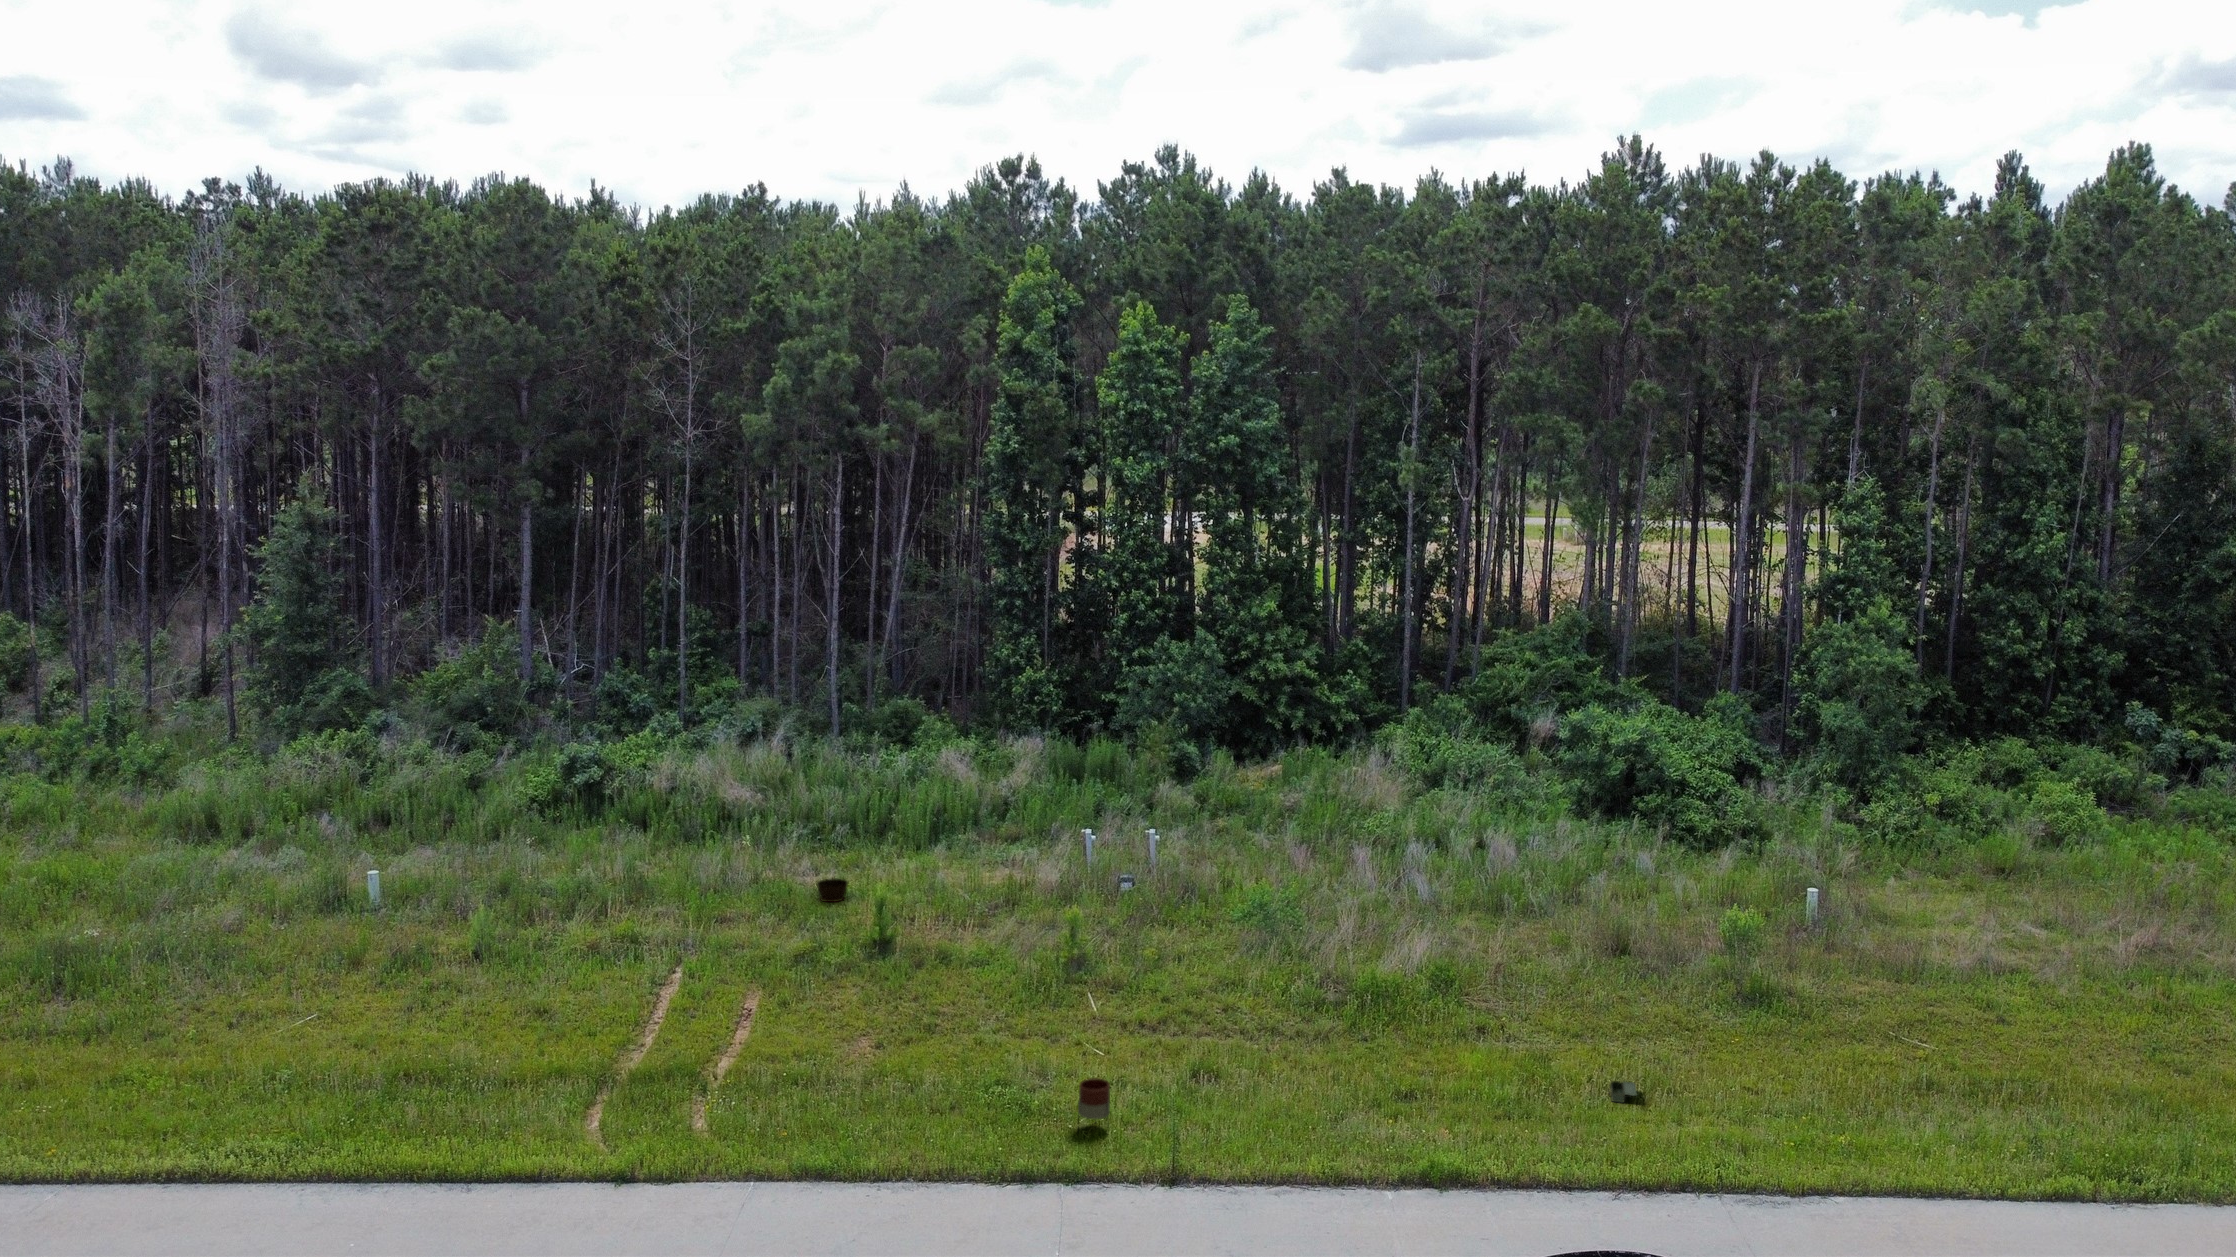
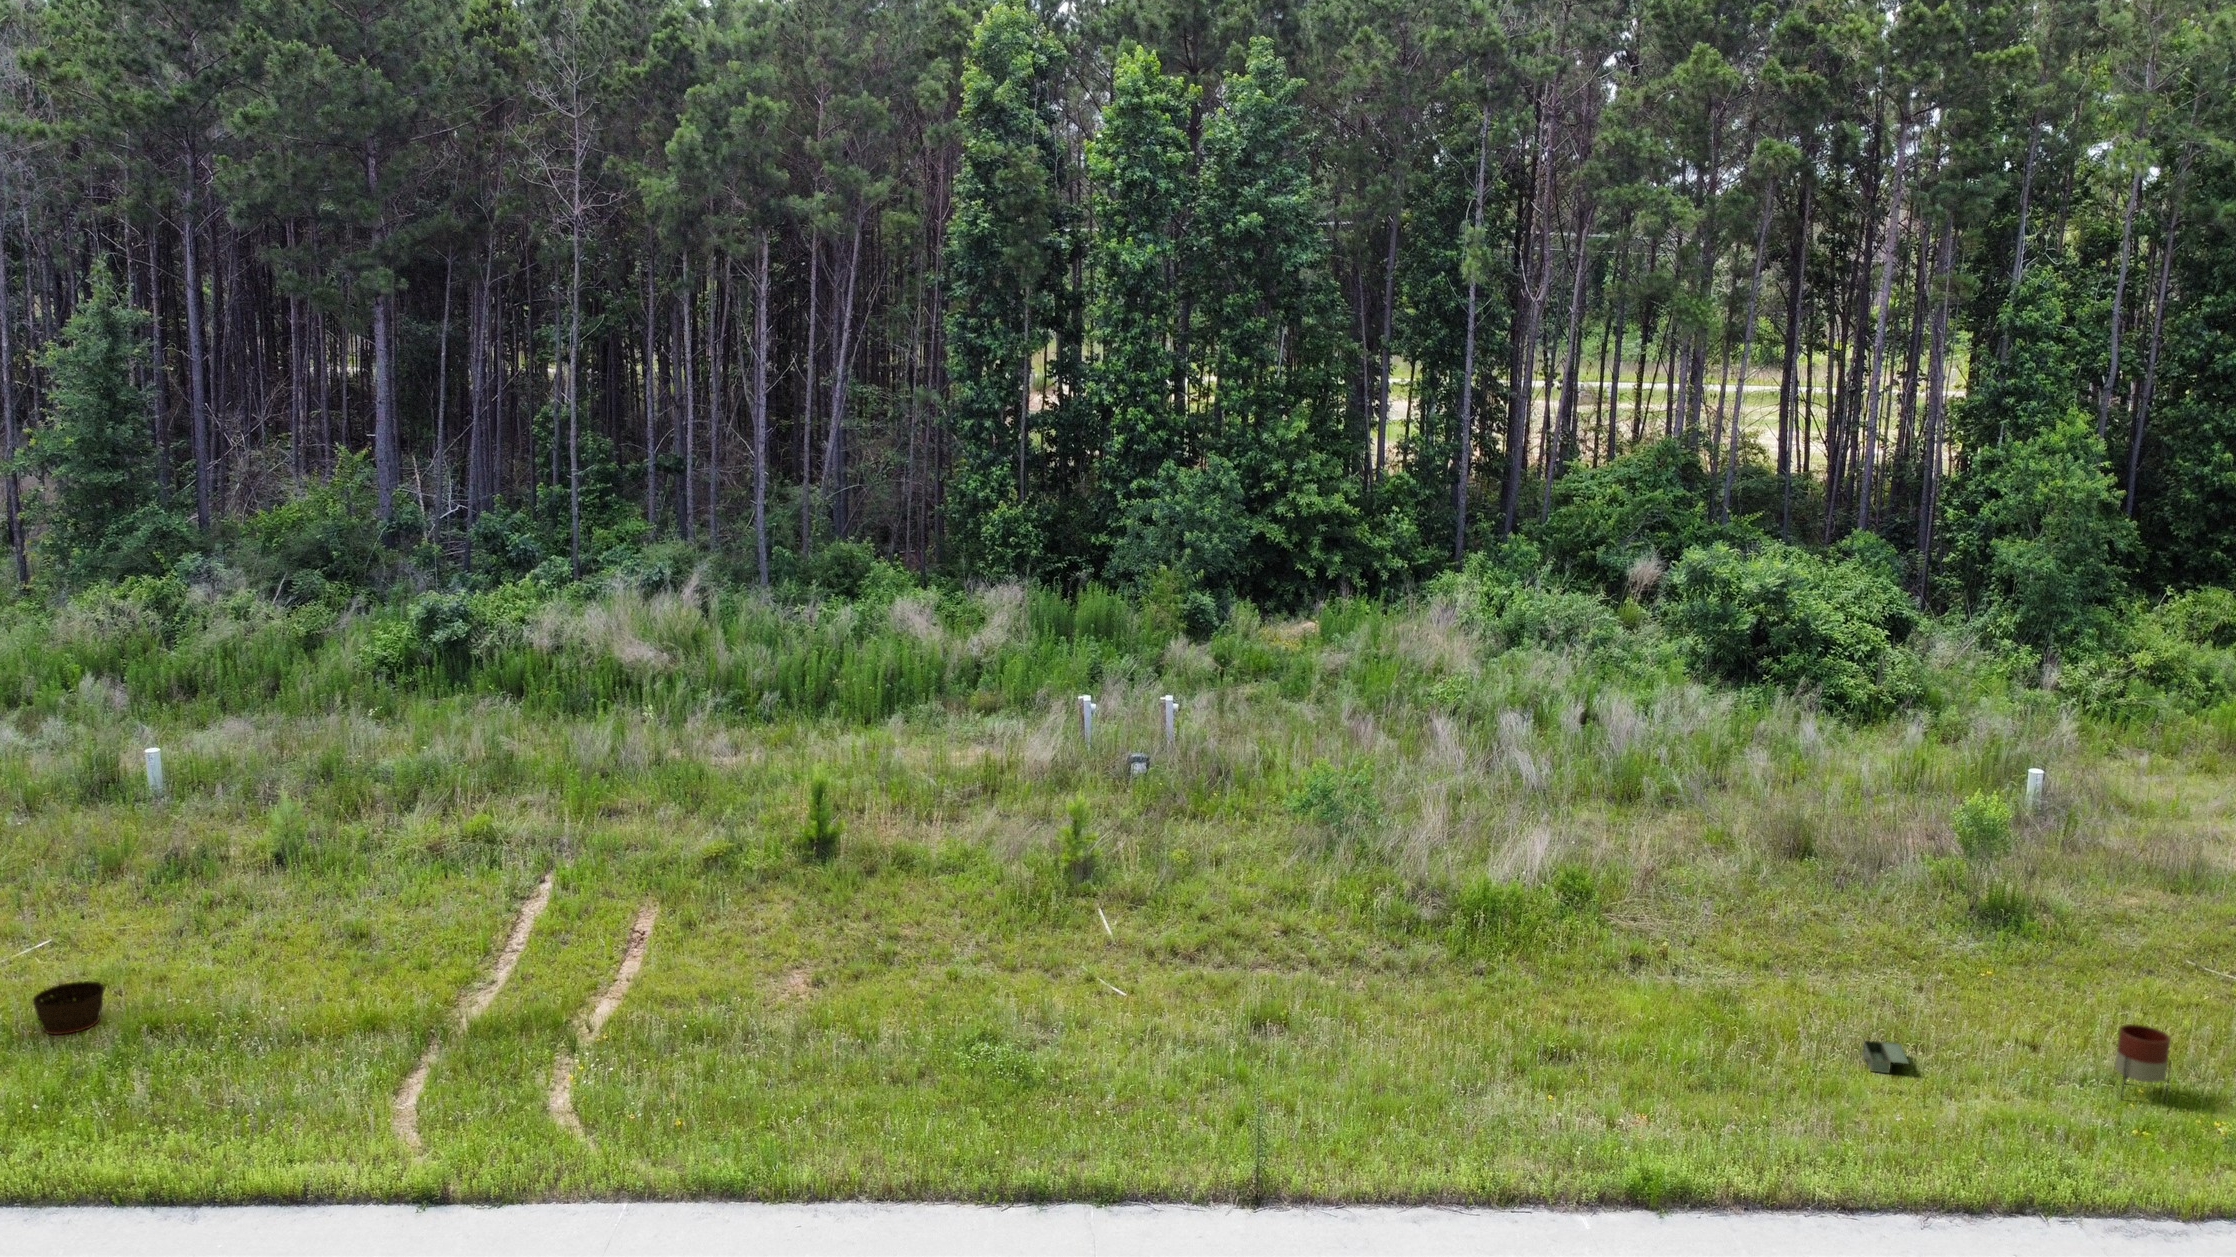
basket: present [817,878,848,902] -> present [33,981,104,1035]
planter: present [1078,1078,1110,1120] -> present [2115,1024,2170,1098]

